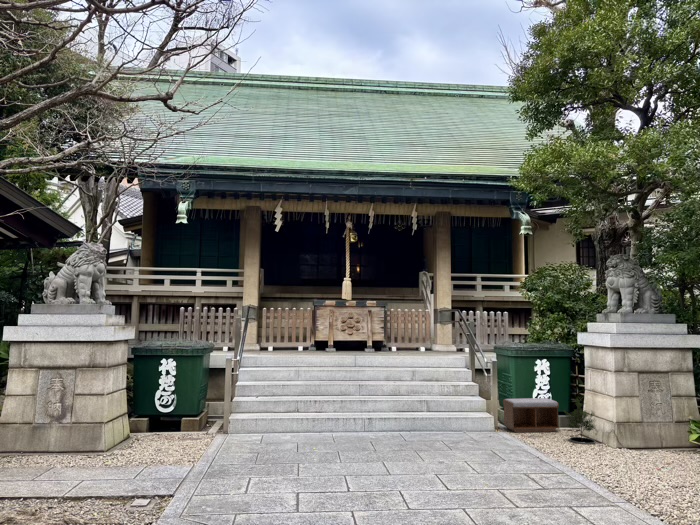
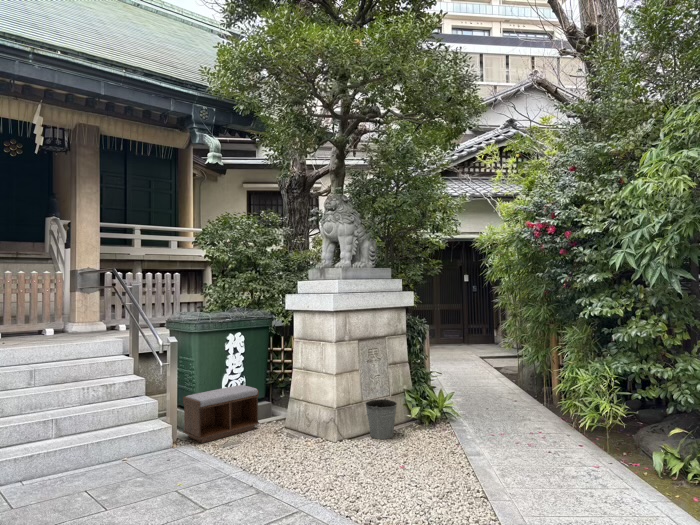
potted tree: present [566,398,595,444] -> none [269,381,311,444]
bucket: none [643,423,674,455] -> present [365,398,397,439]

